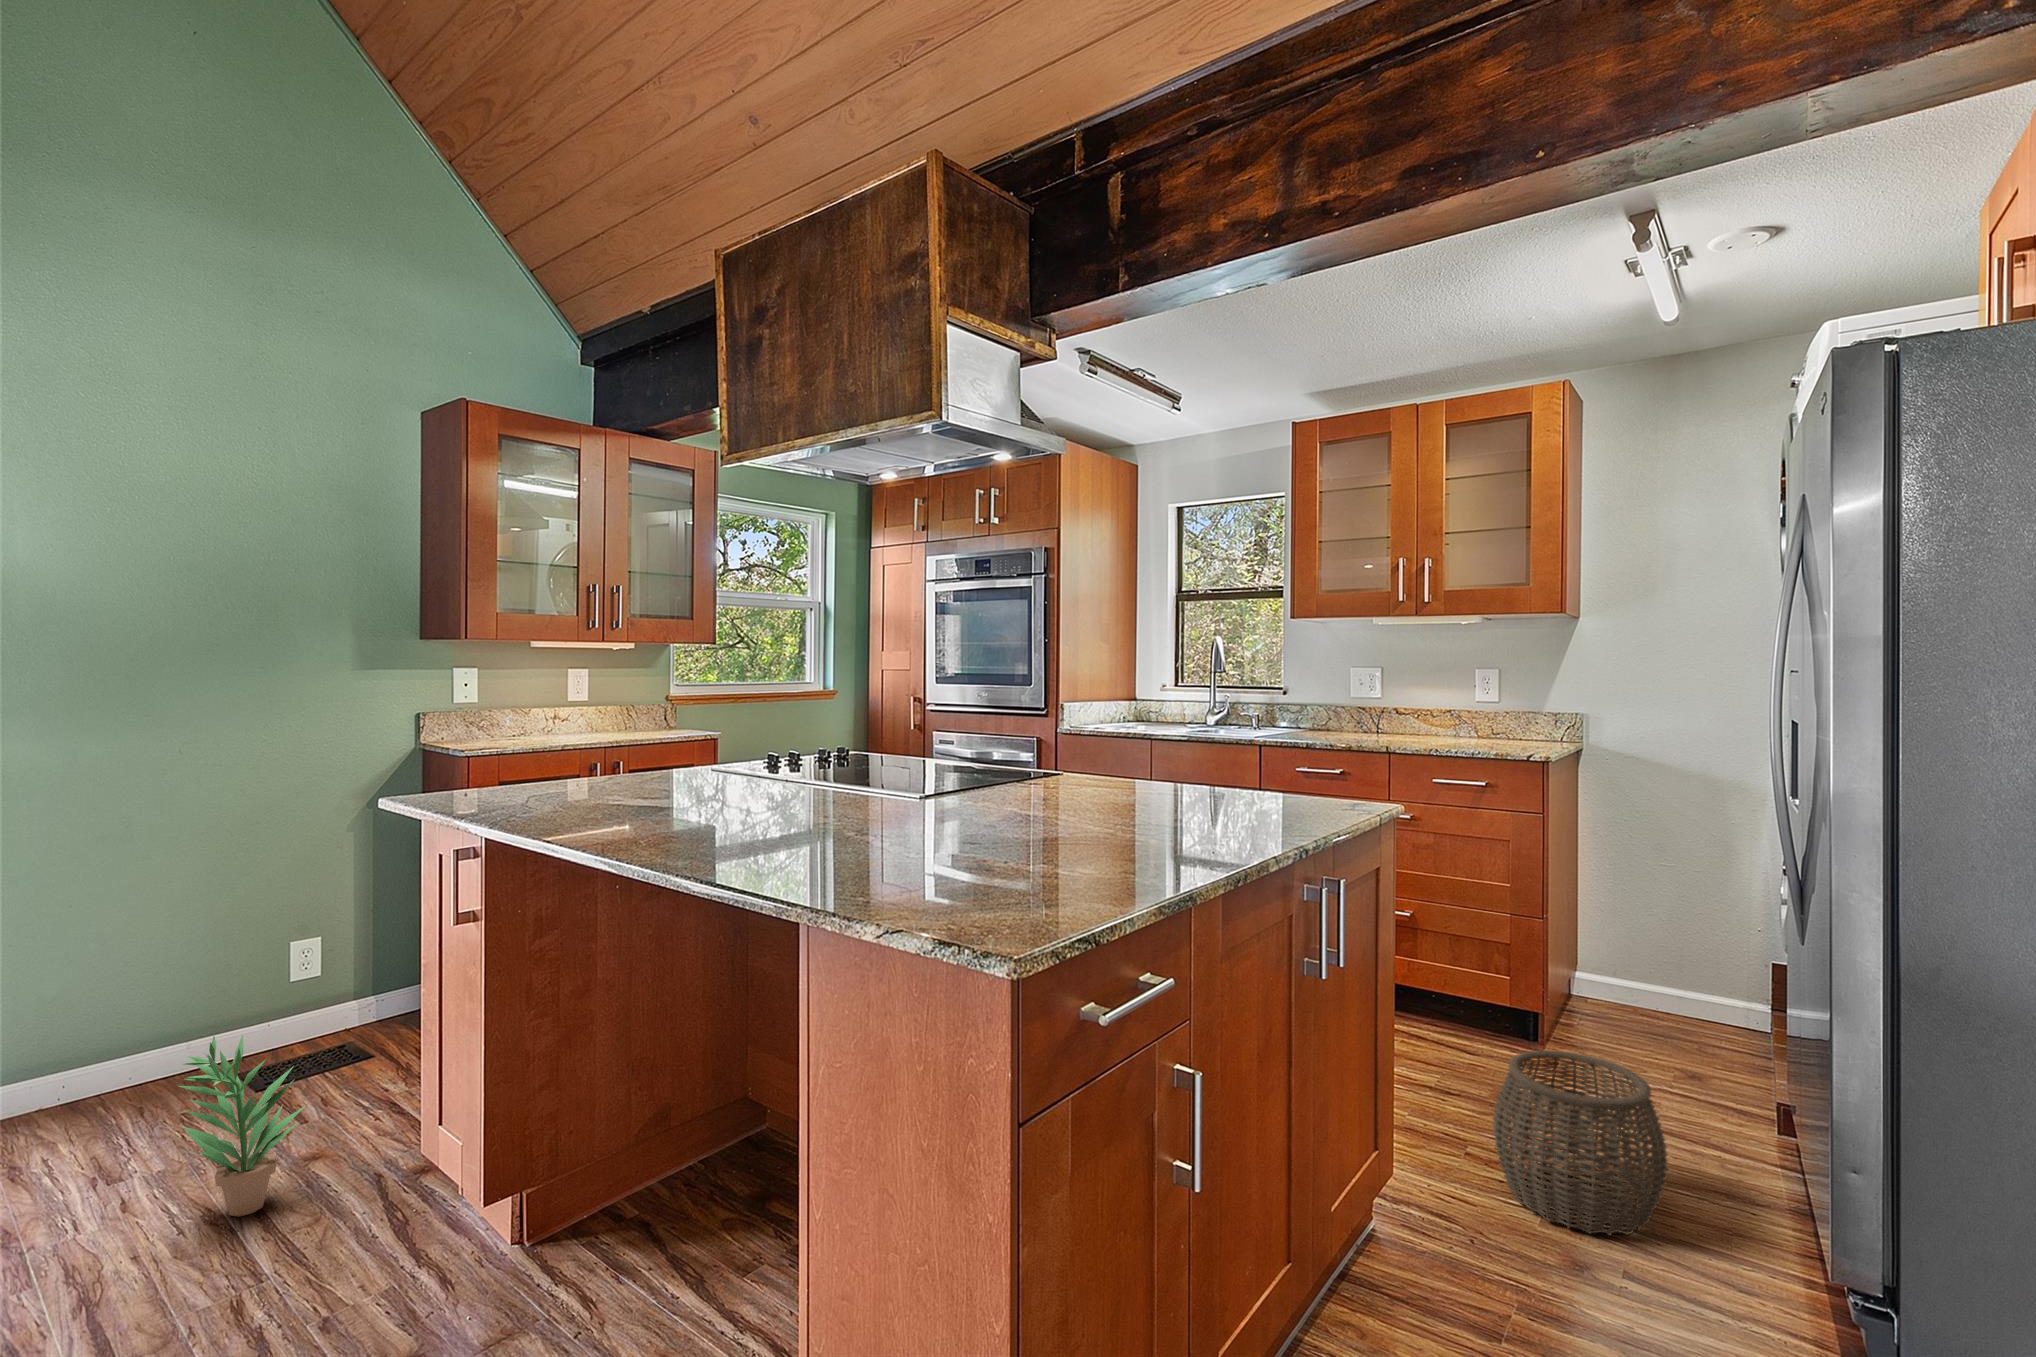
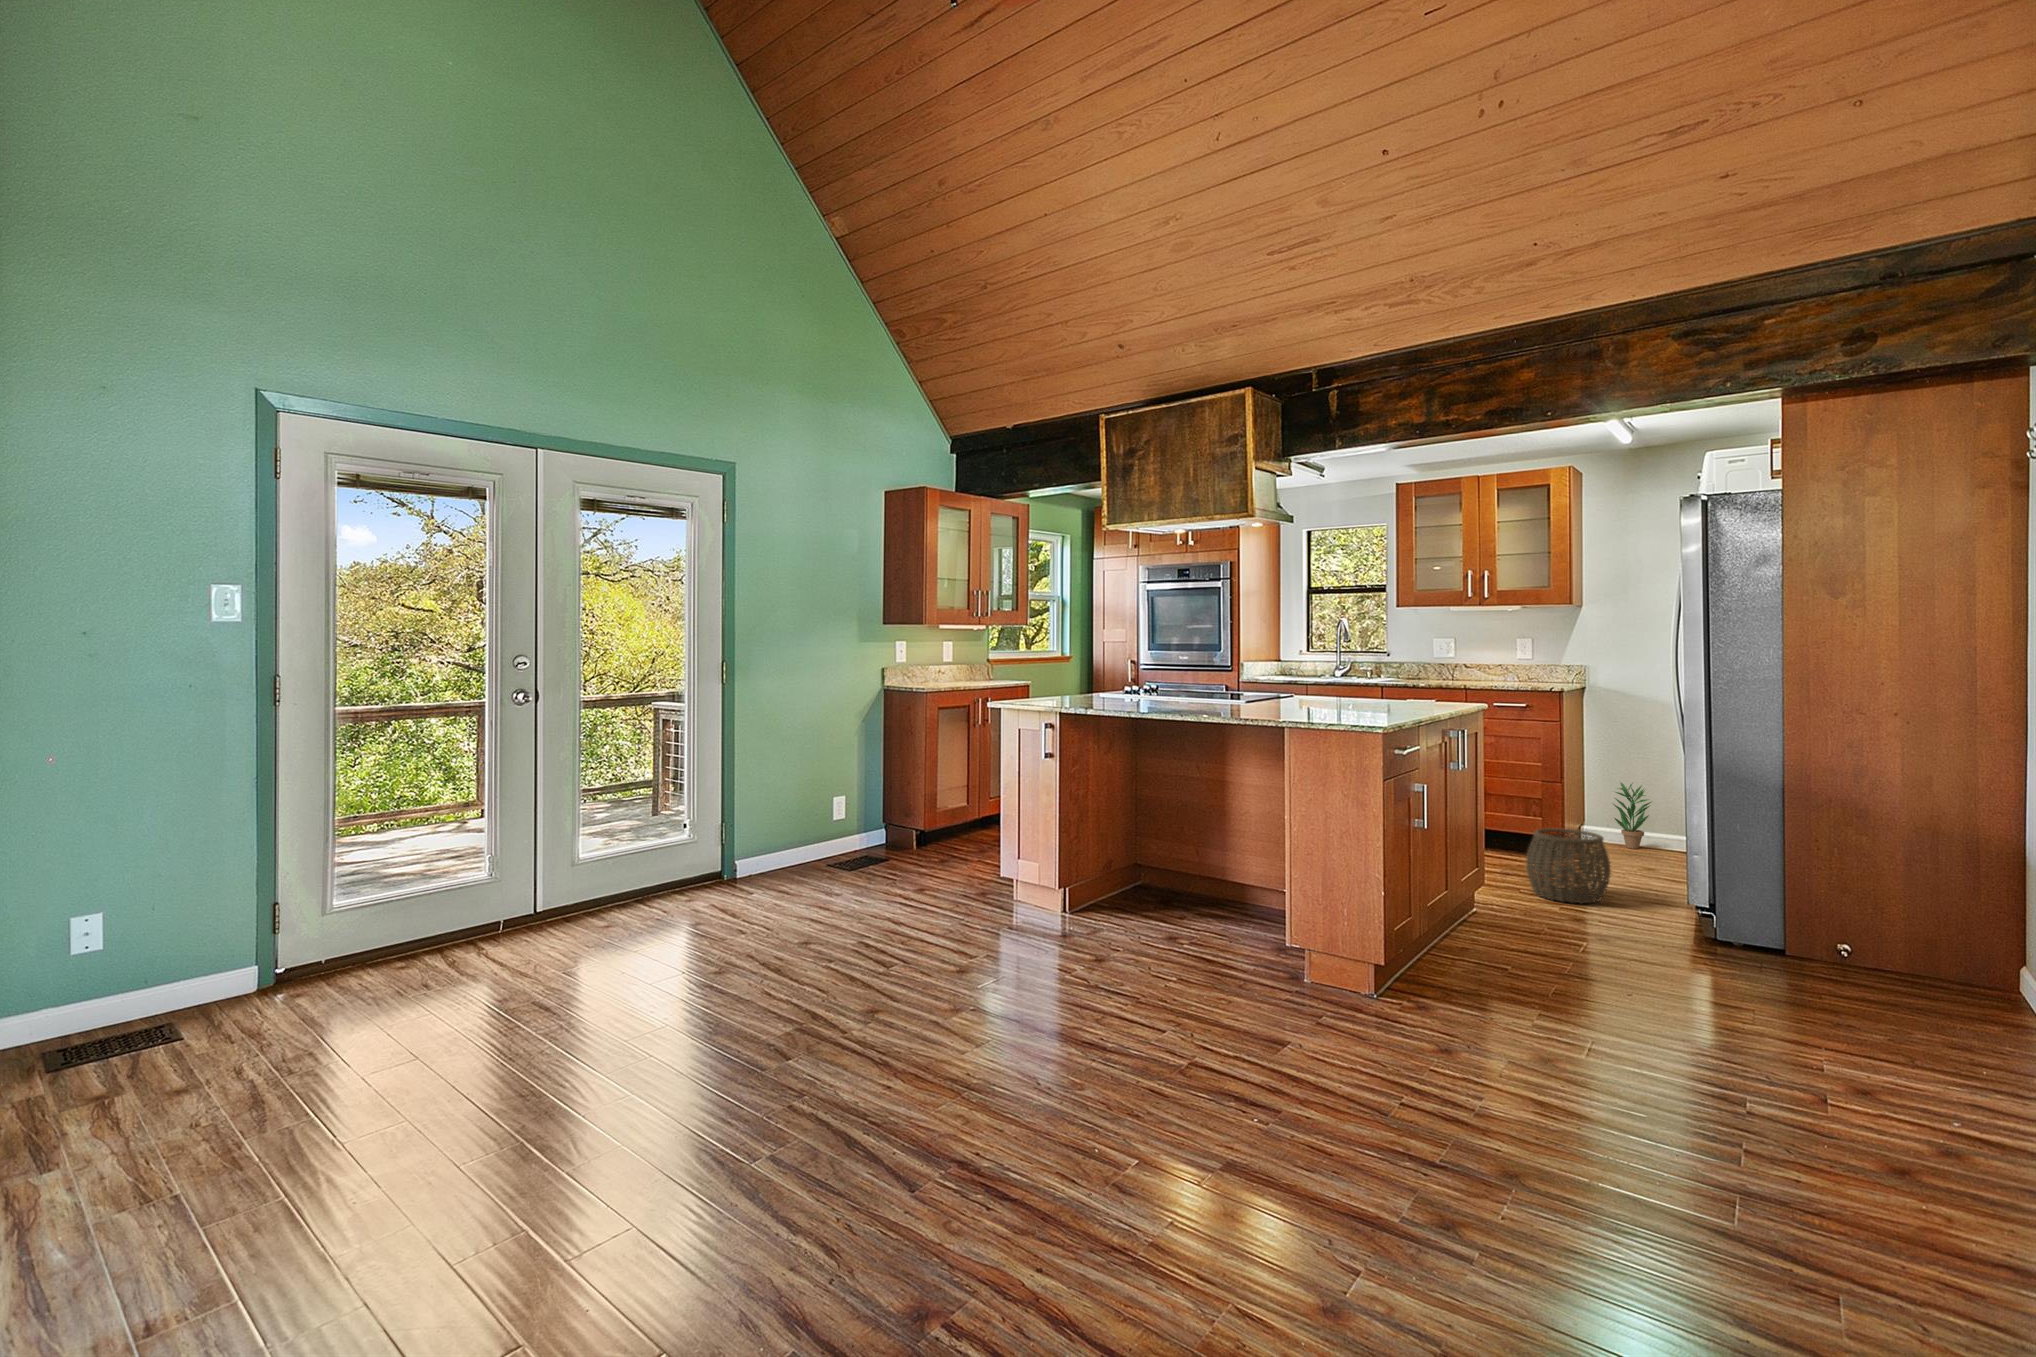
potted plant: present [179,1035,306,1217] -> present [1614,782,1651,849]

